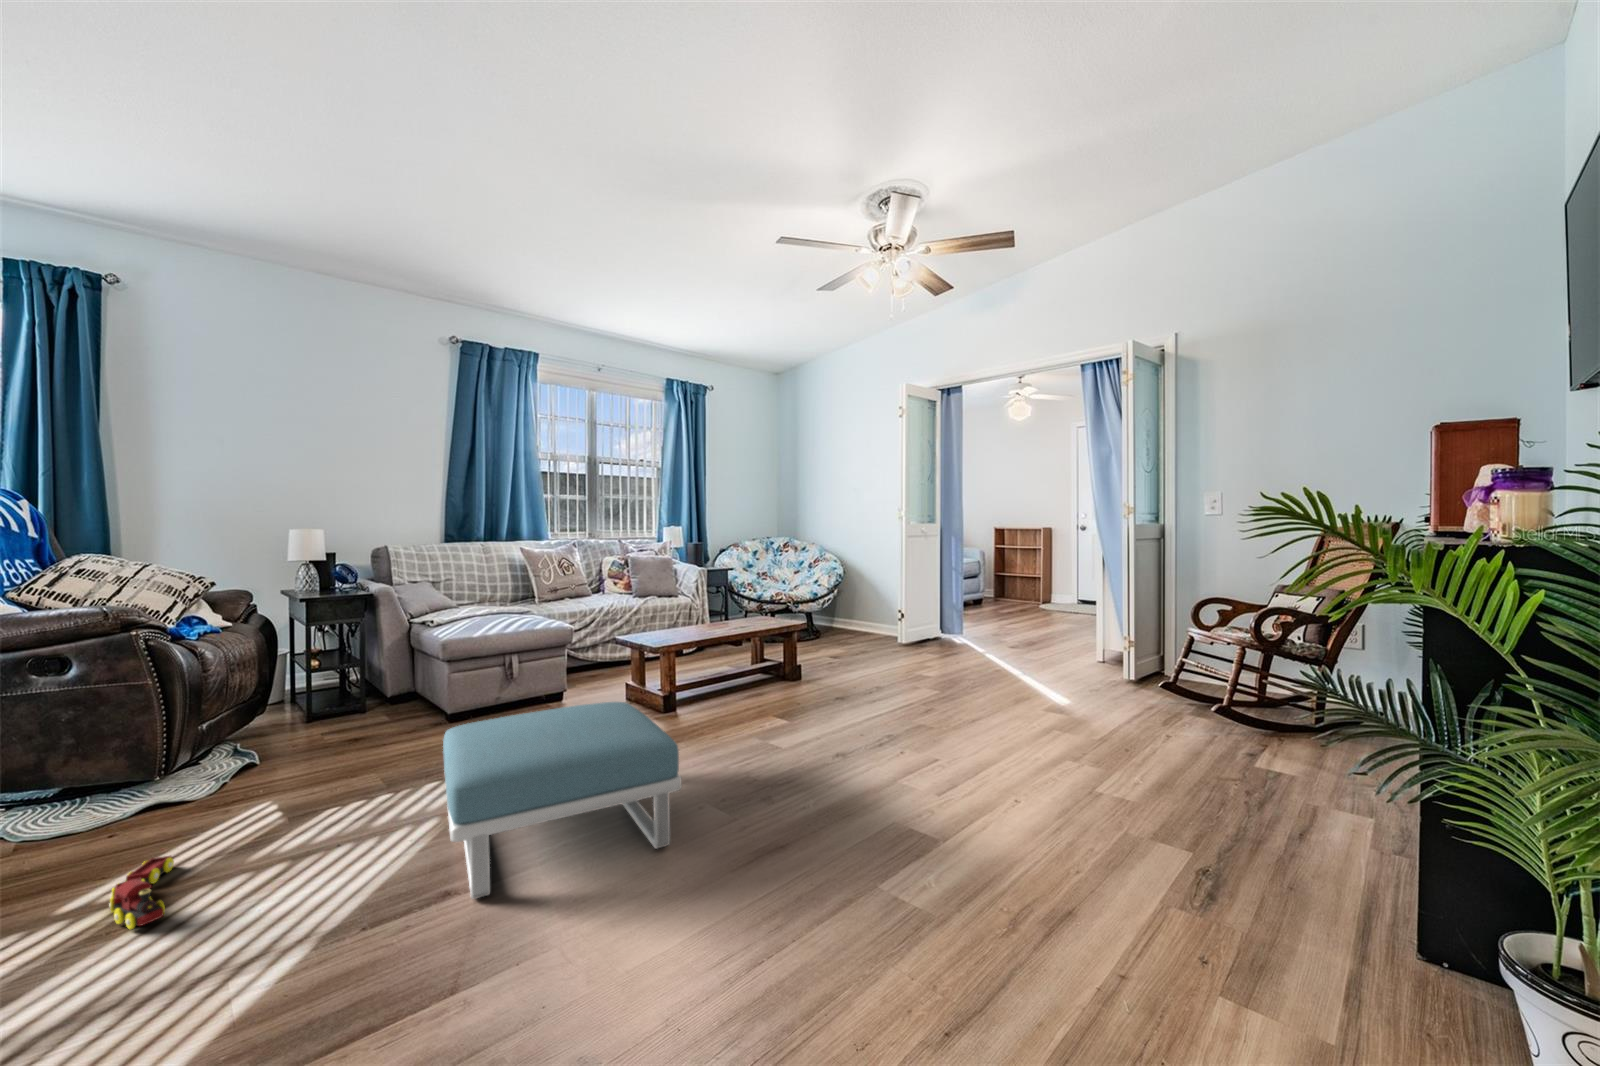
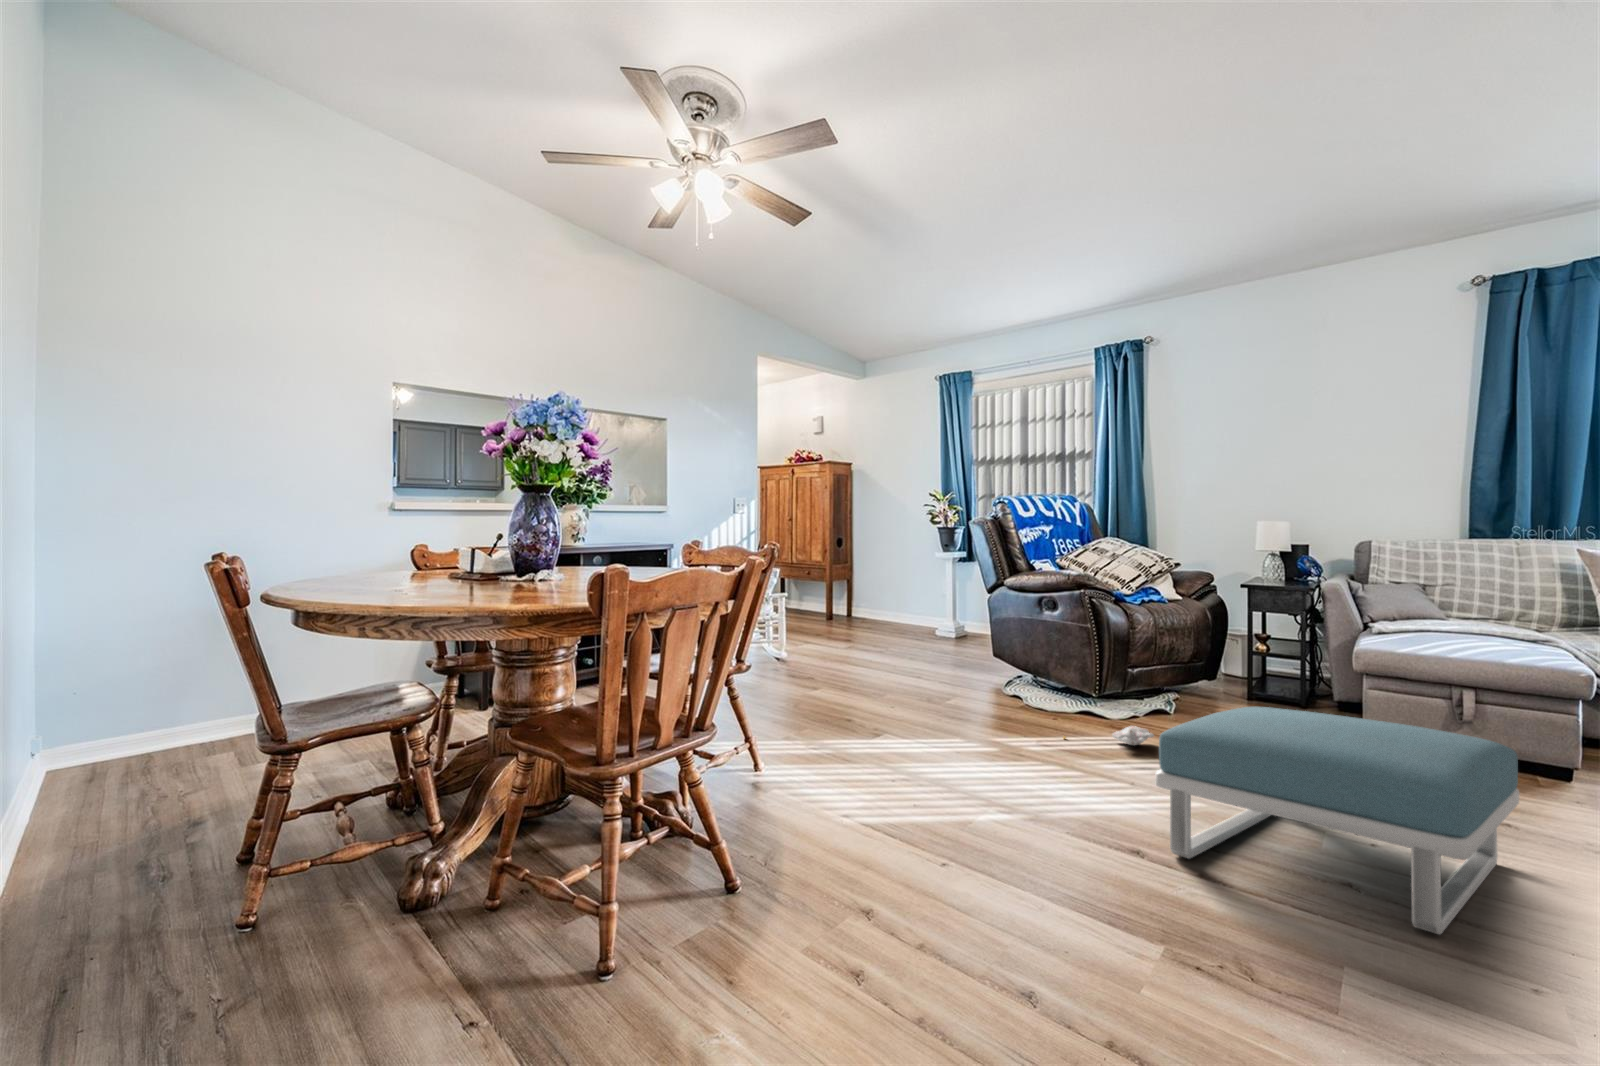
plush toy: none [151,784,288,841] -> present [1063,726,1154,745]
toy train: present [109,856,174,929] -> none [1001,739,1054,770]

